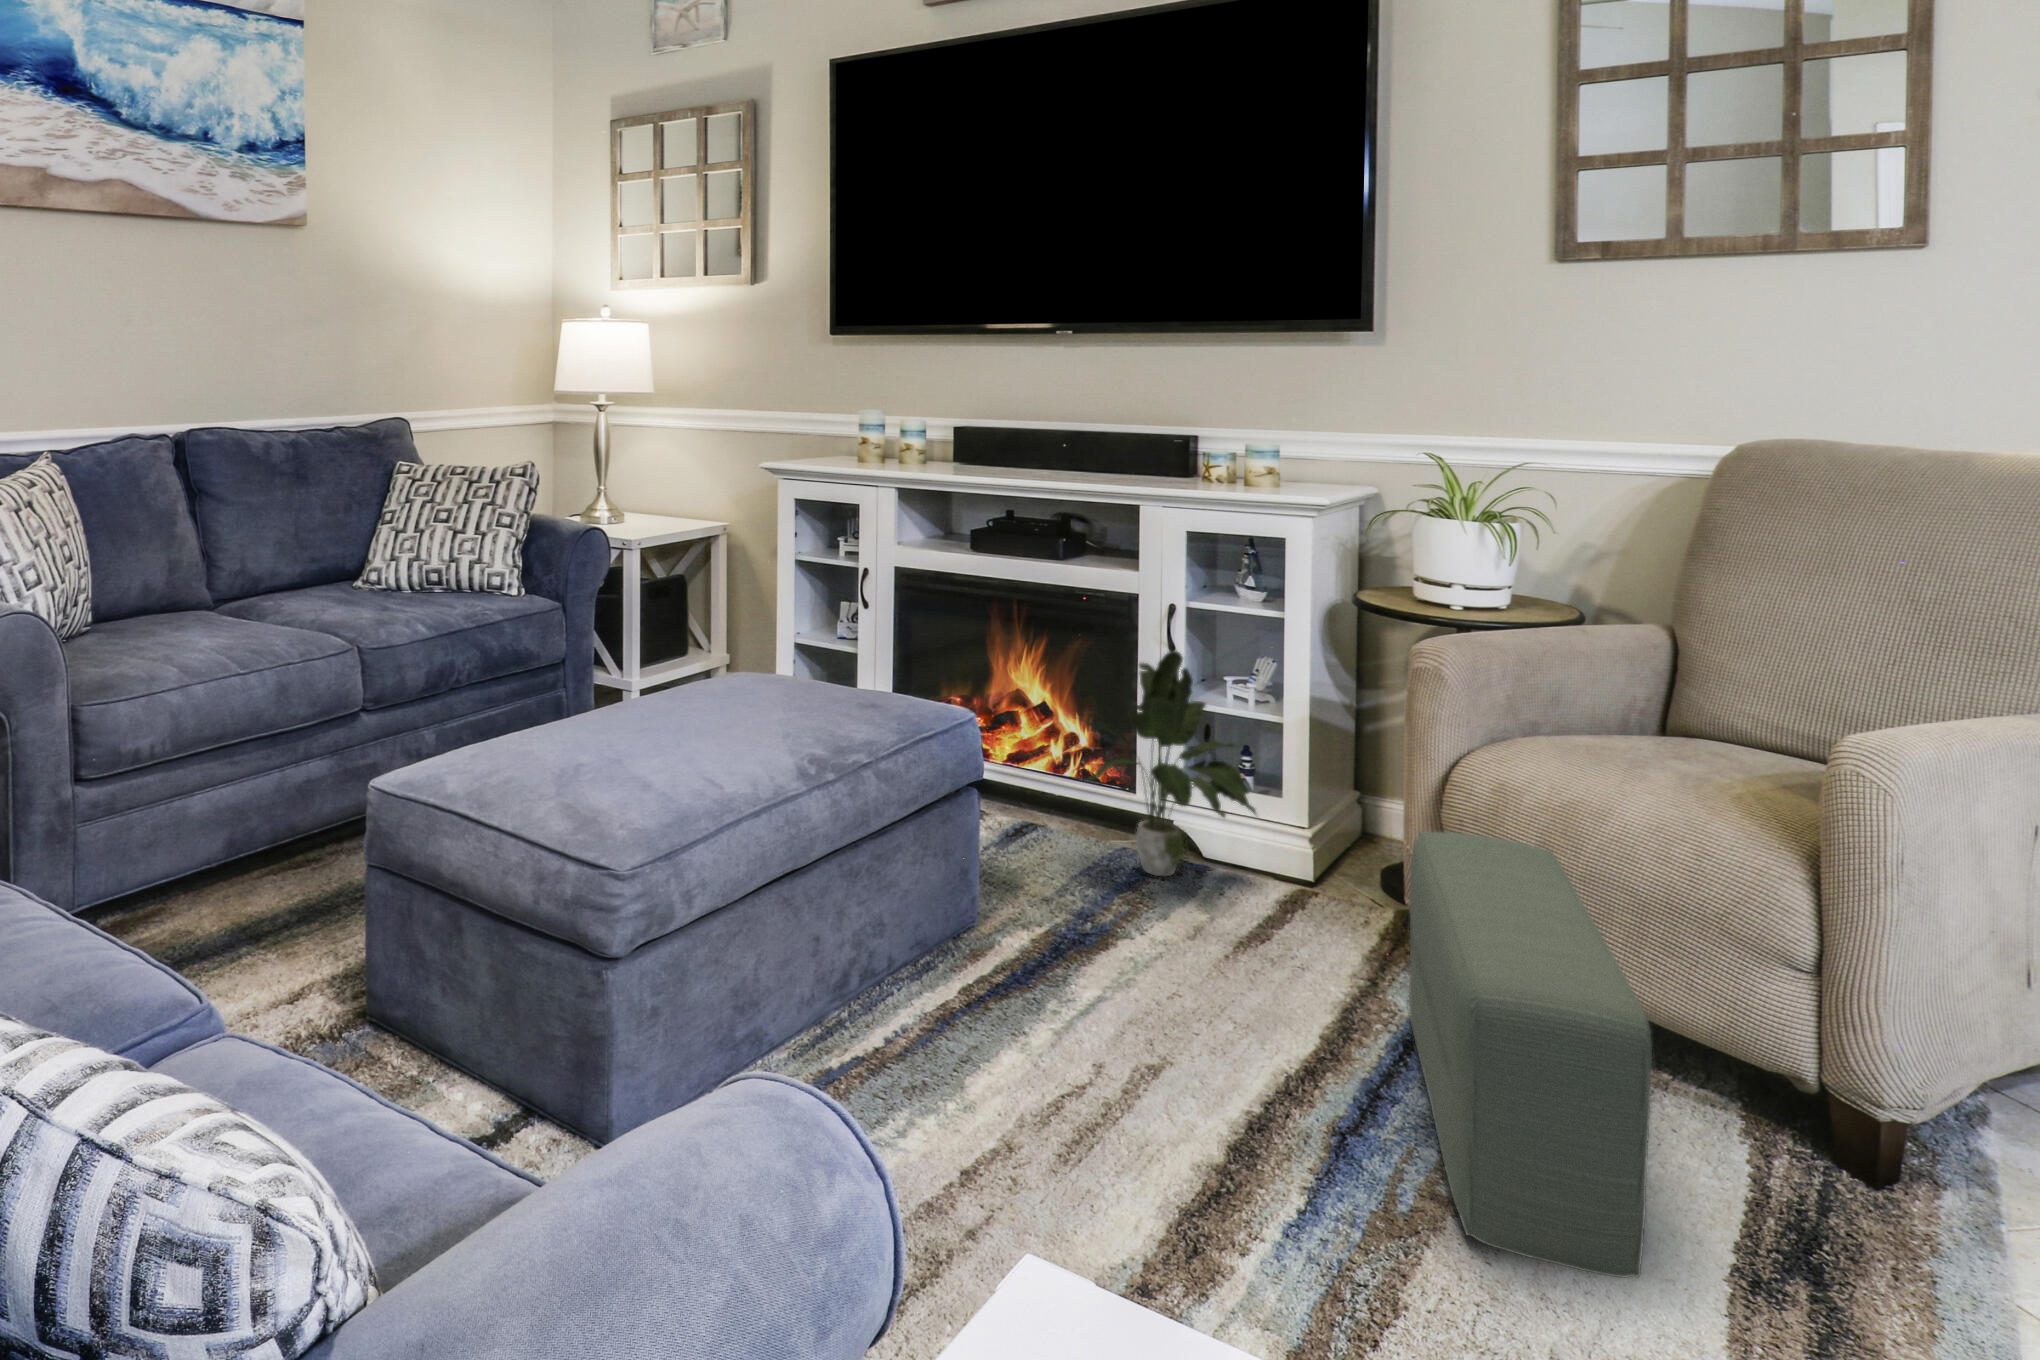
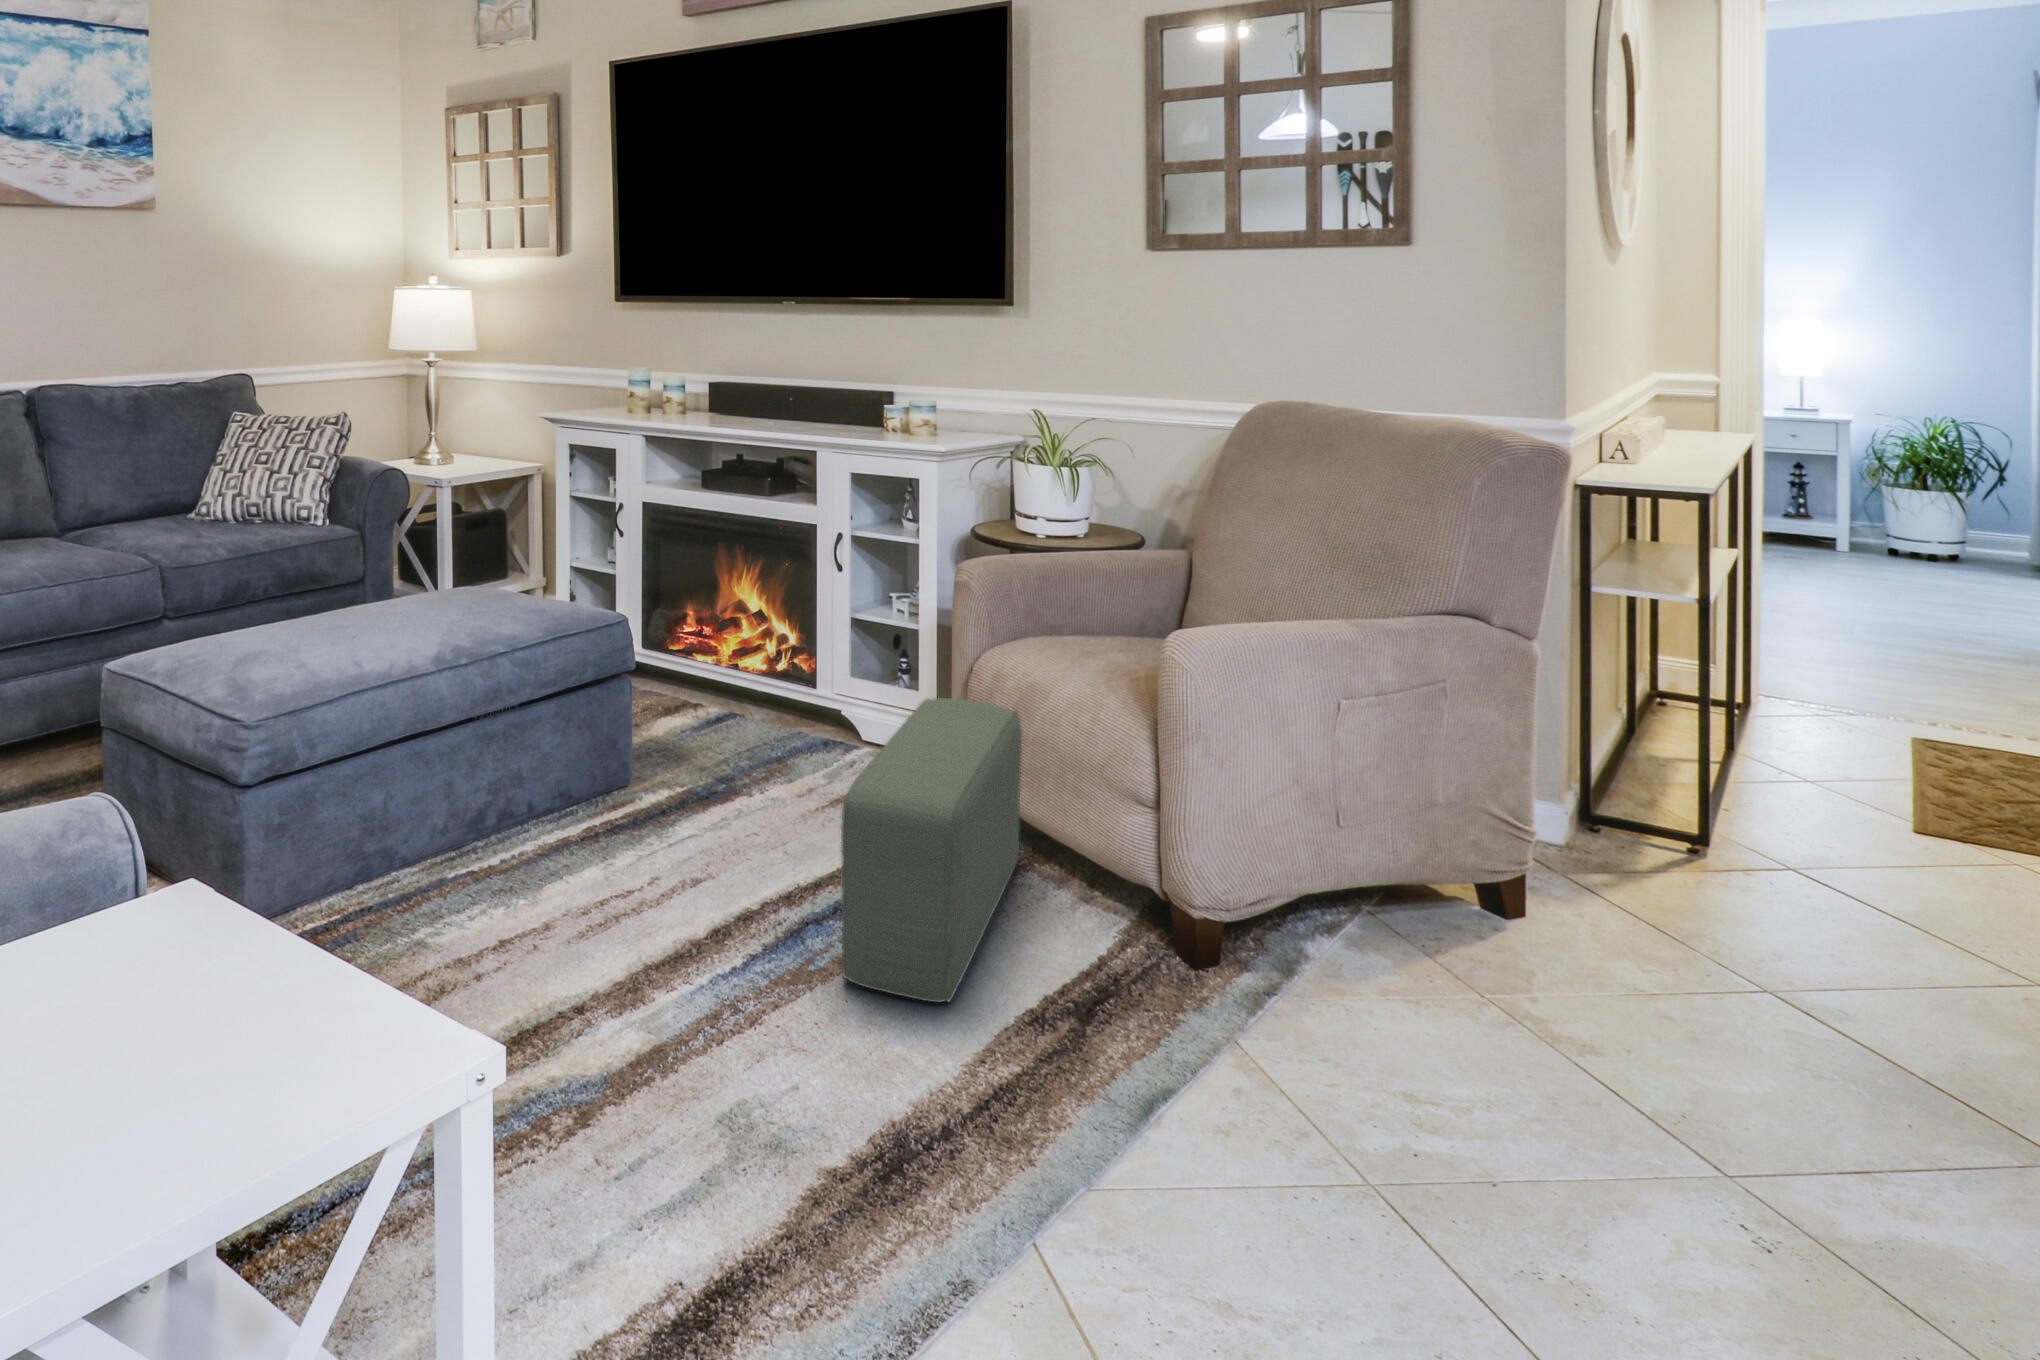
potted plant: present [1086,650,1256,876] -> none [739,565,884,752]

